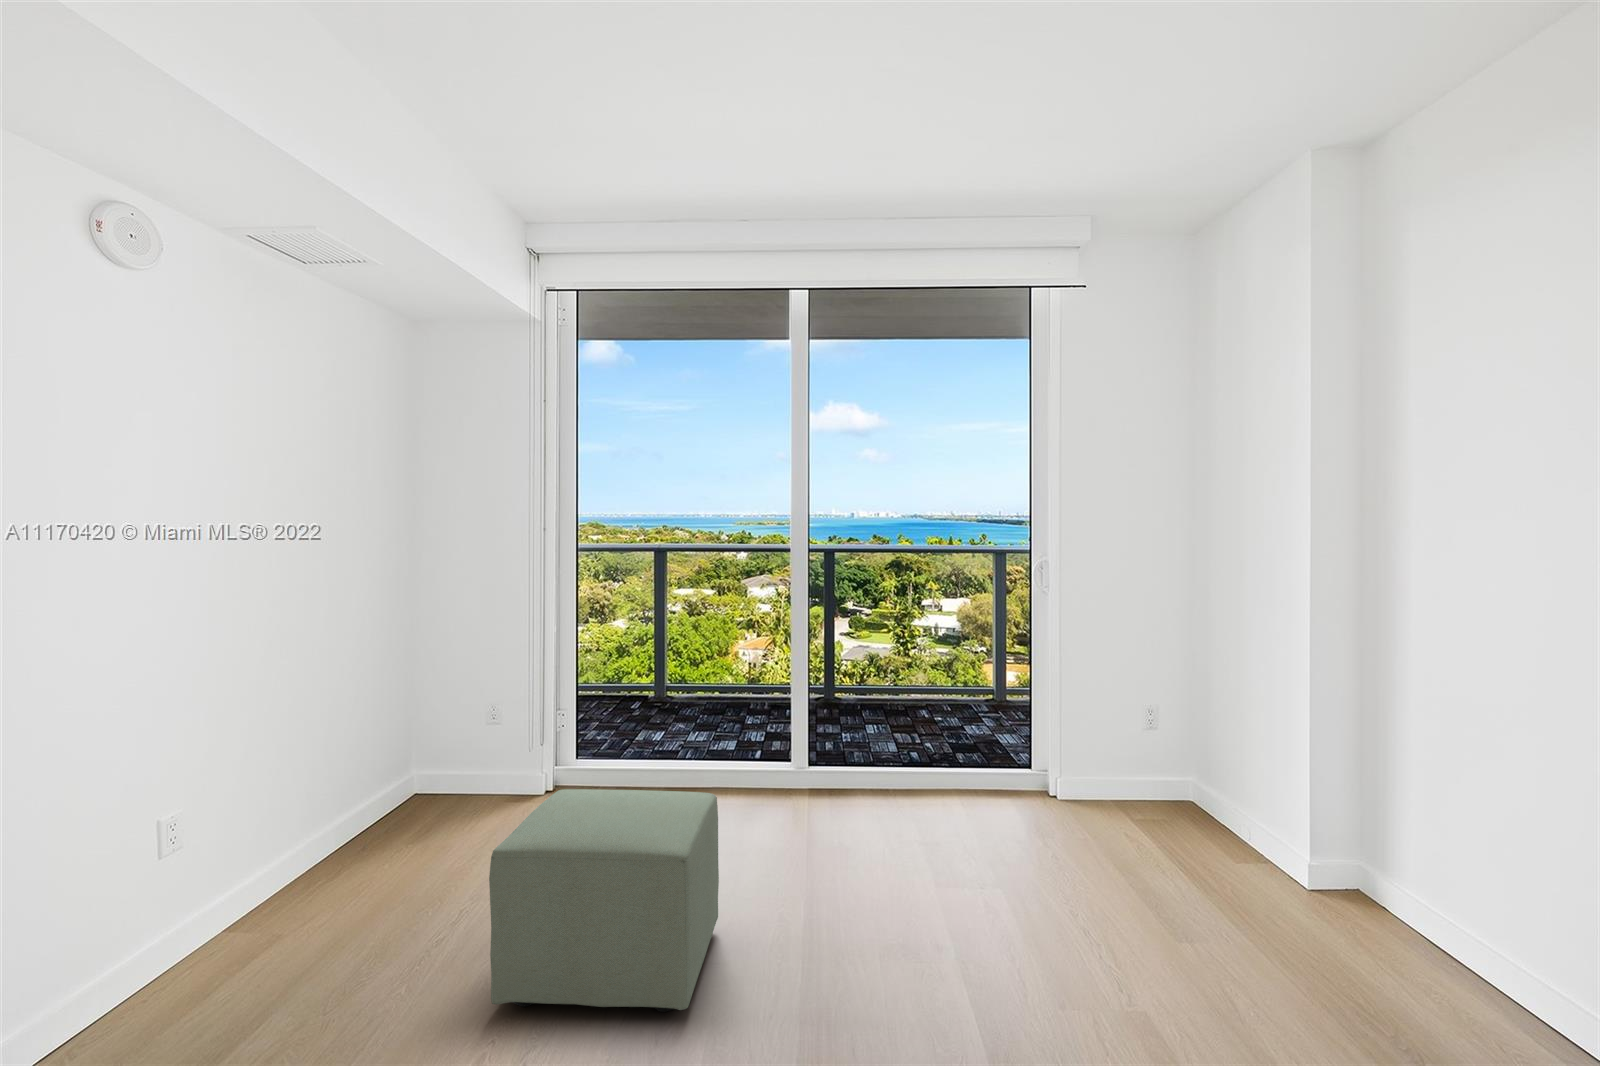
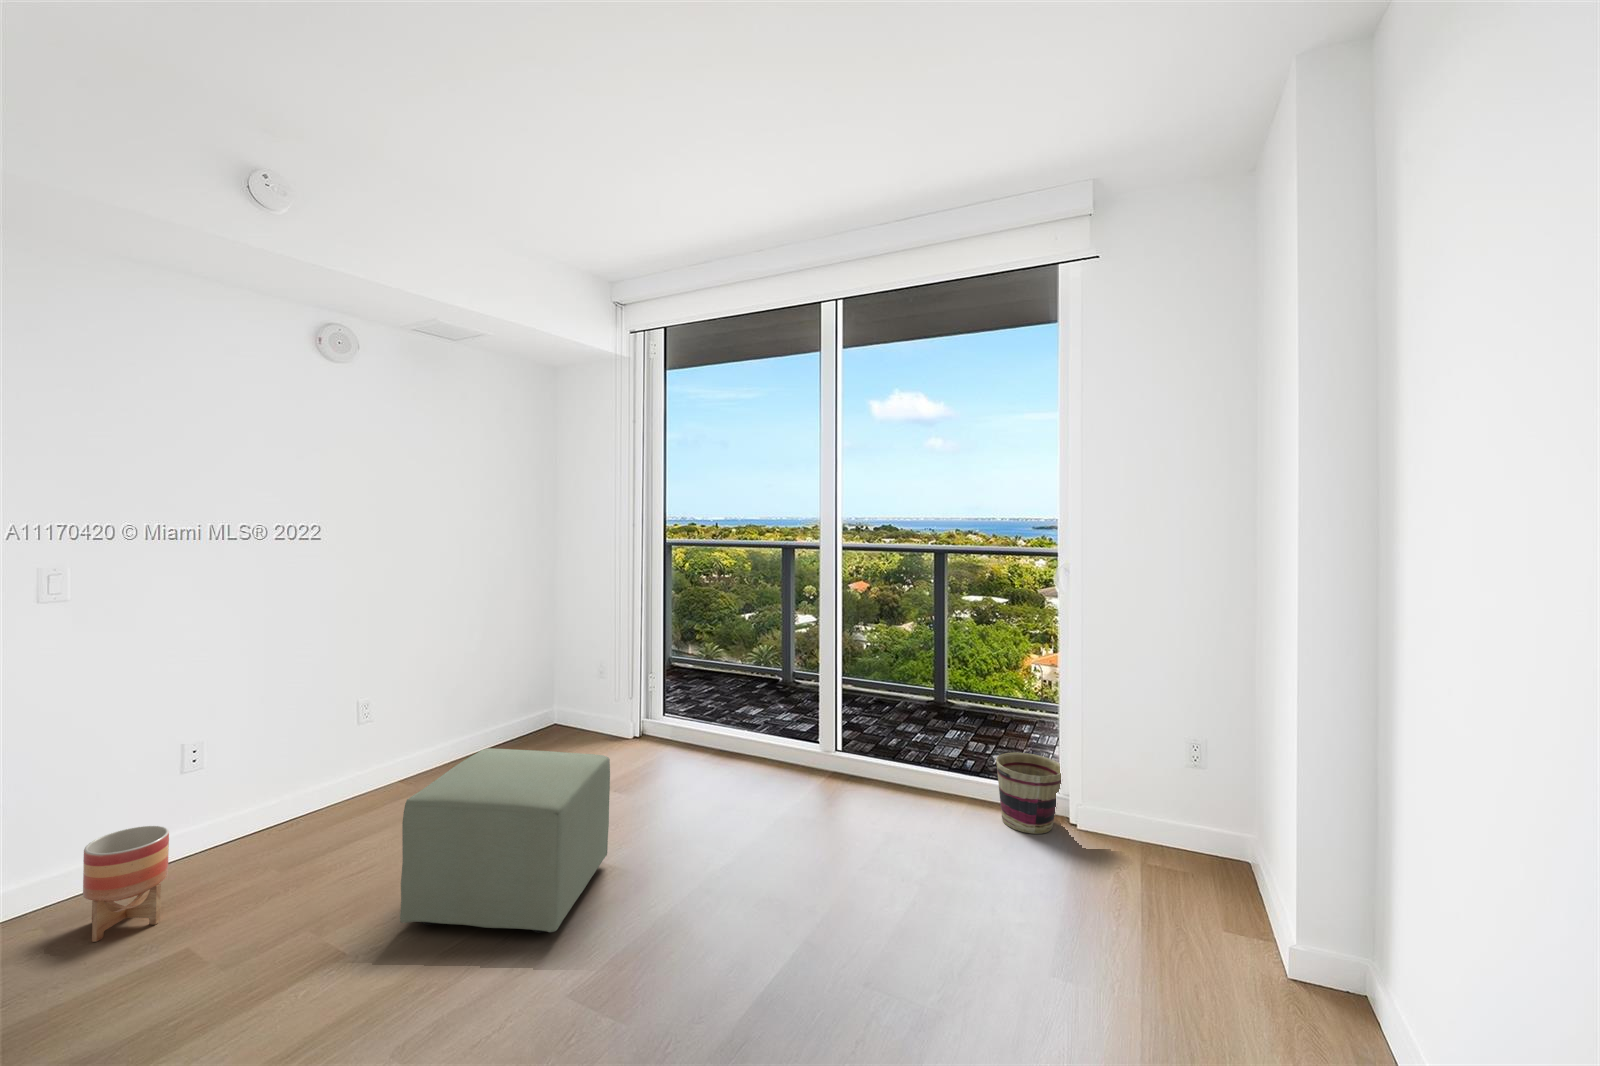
basket: none [1183,777,1275,877] -> present [996,753,1061,834]
planter: none [105,895,198,1038] -> present [83,826,169,942]

